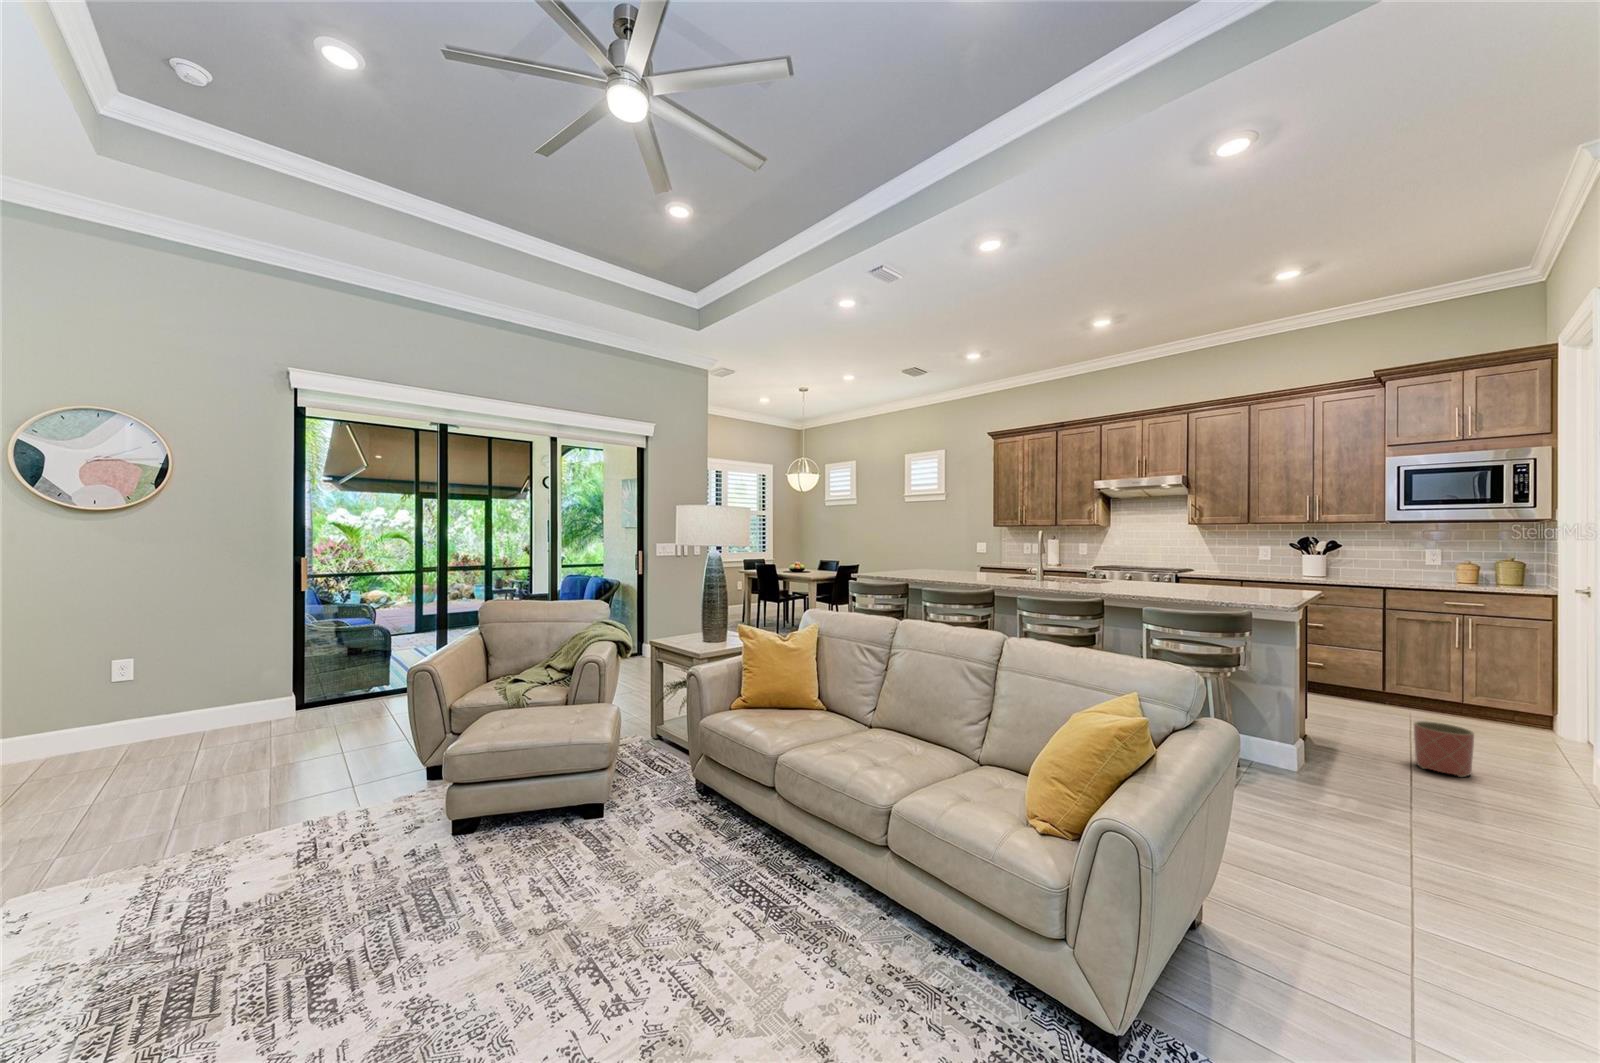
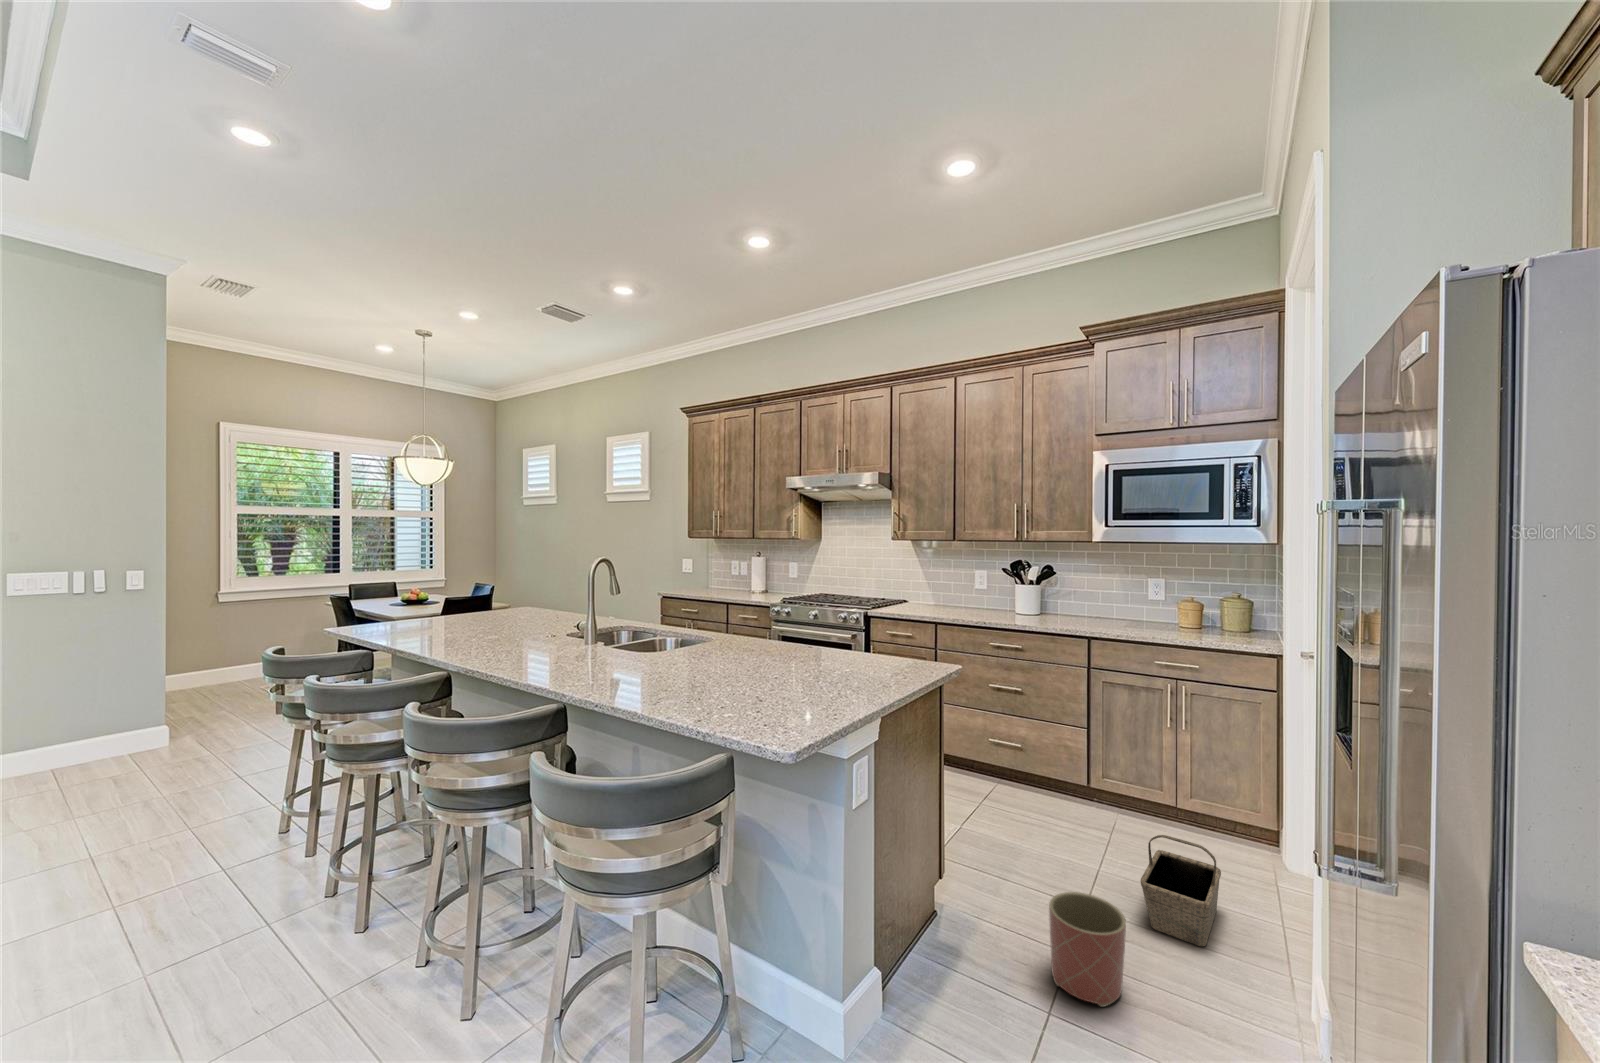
basket: none [1466,701,1524,763] -> present [1140,835,1221,946]

